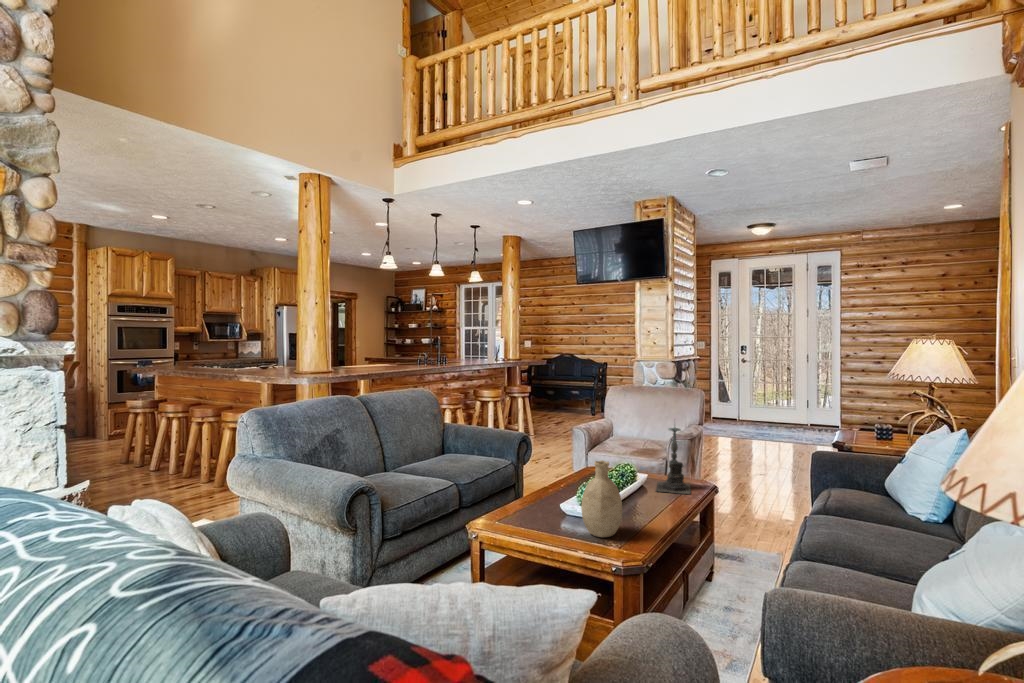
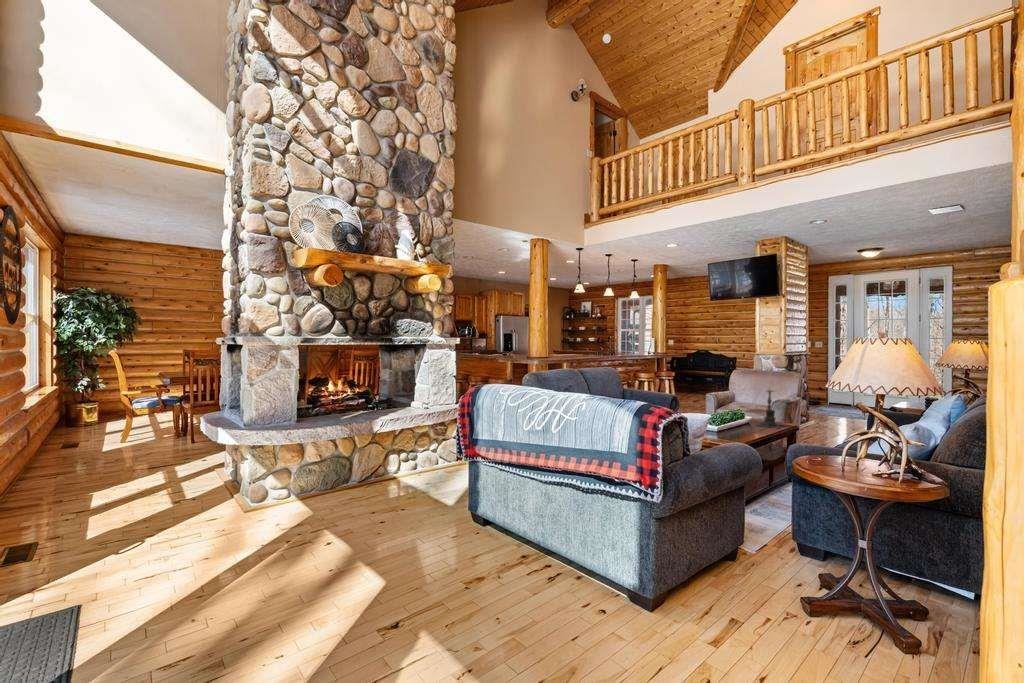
decorative vase: present [581,460,622,537] -> none [709,400,732,438]

